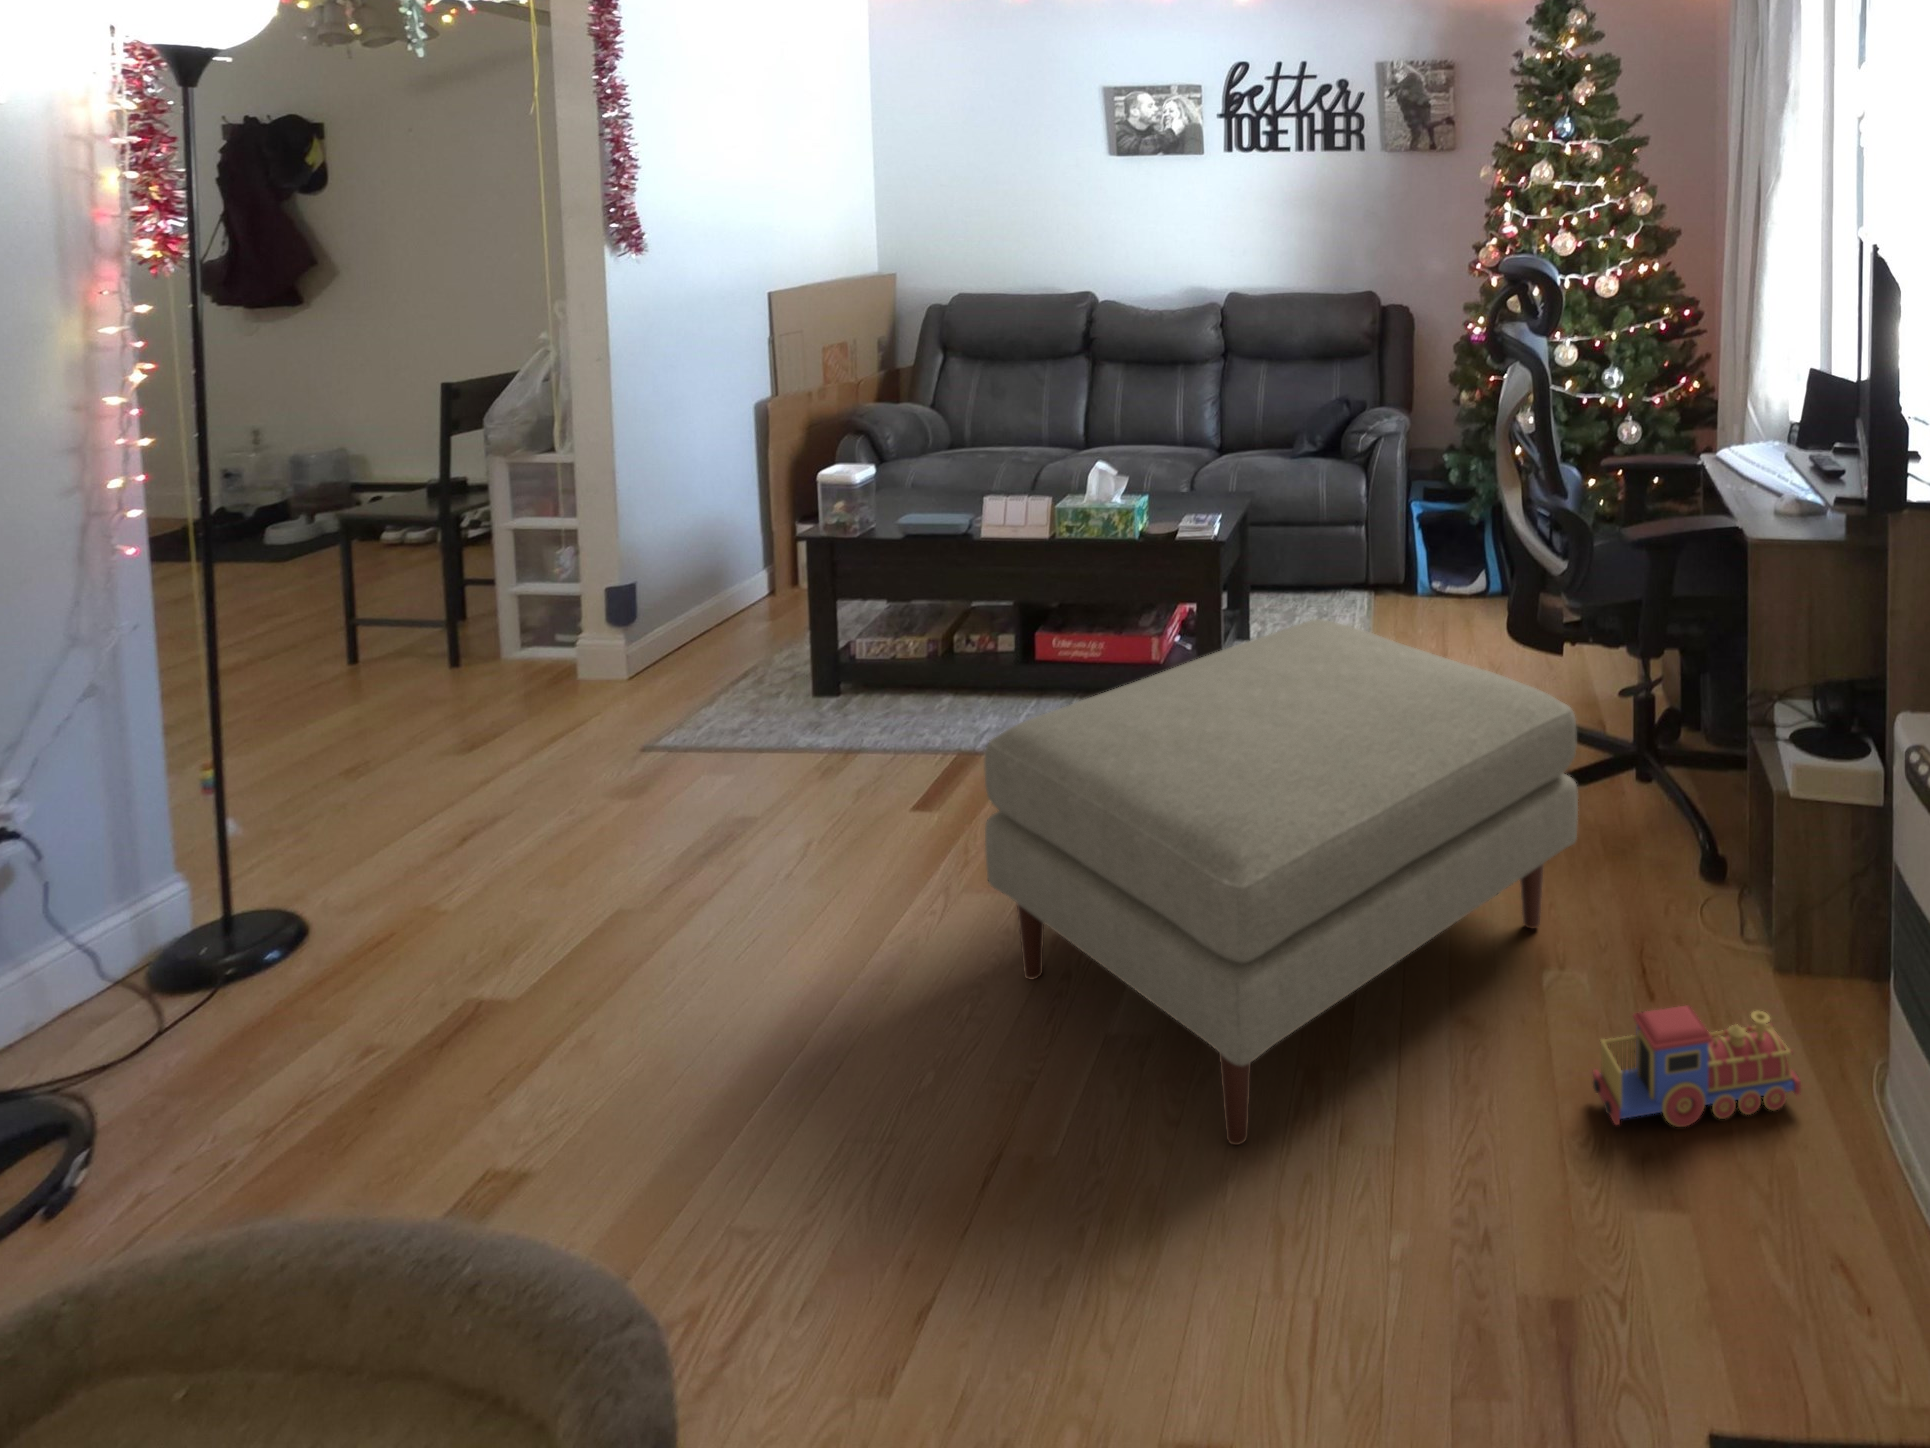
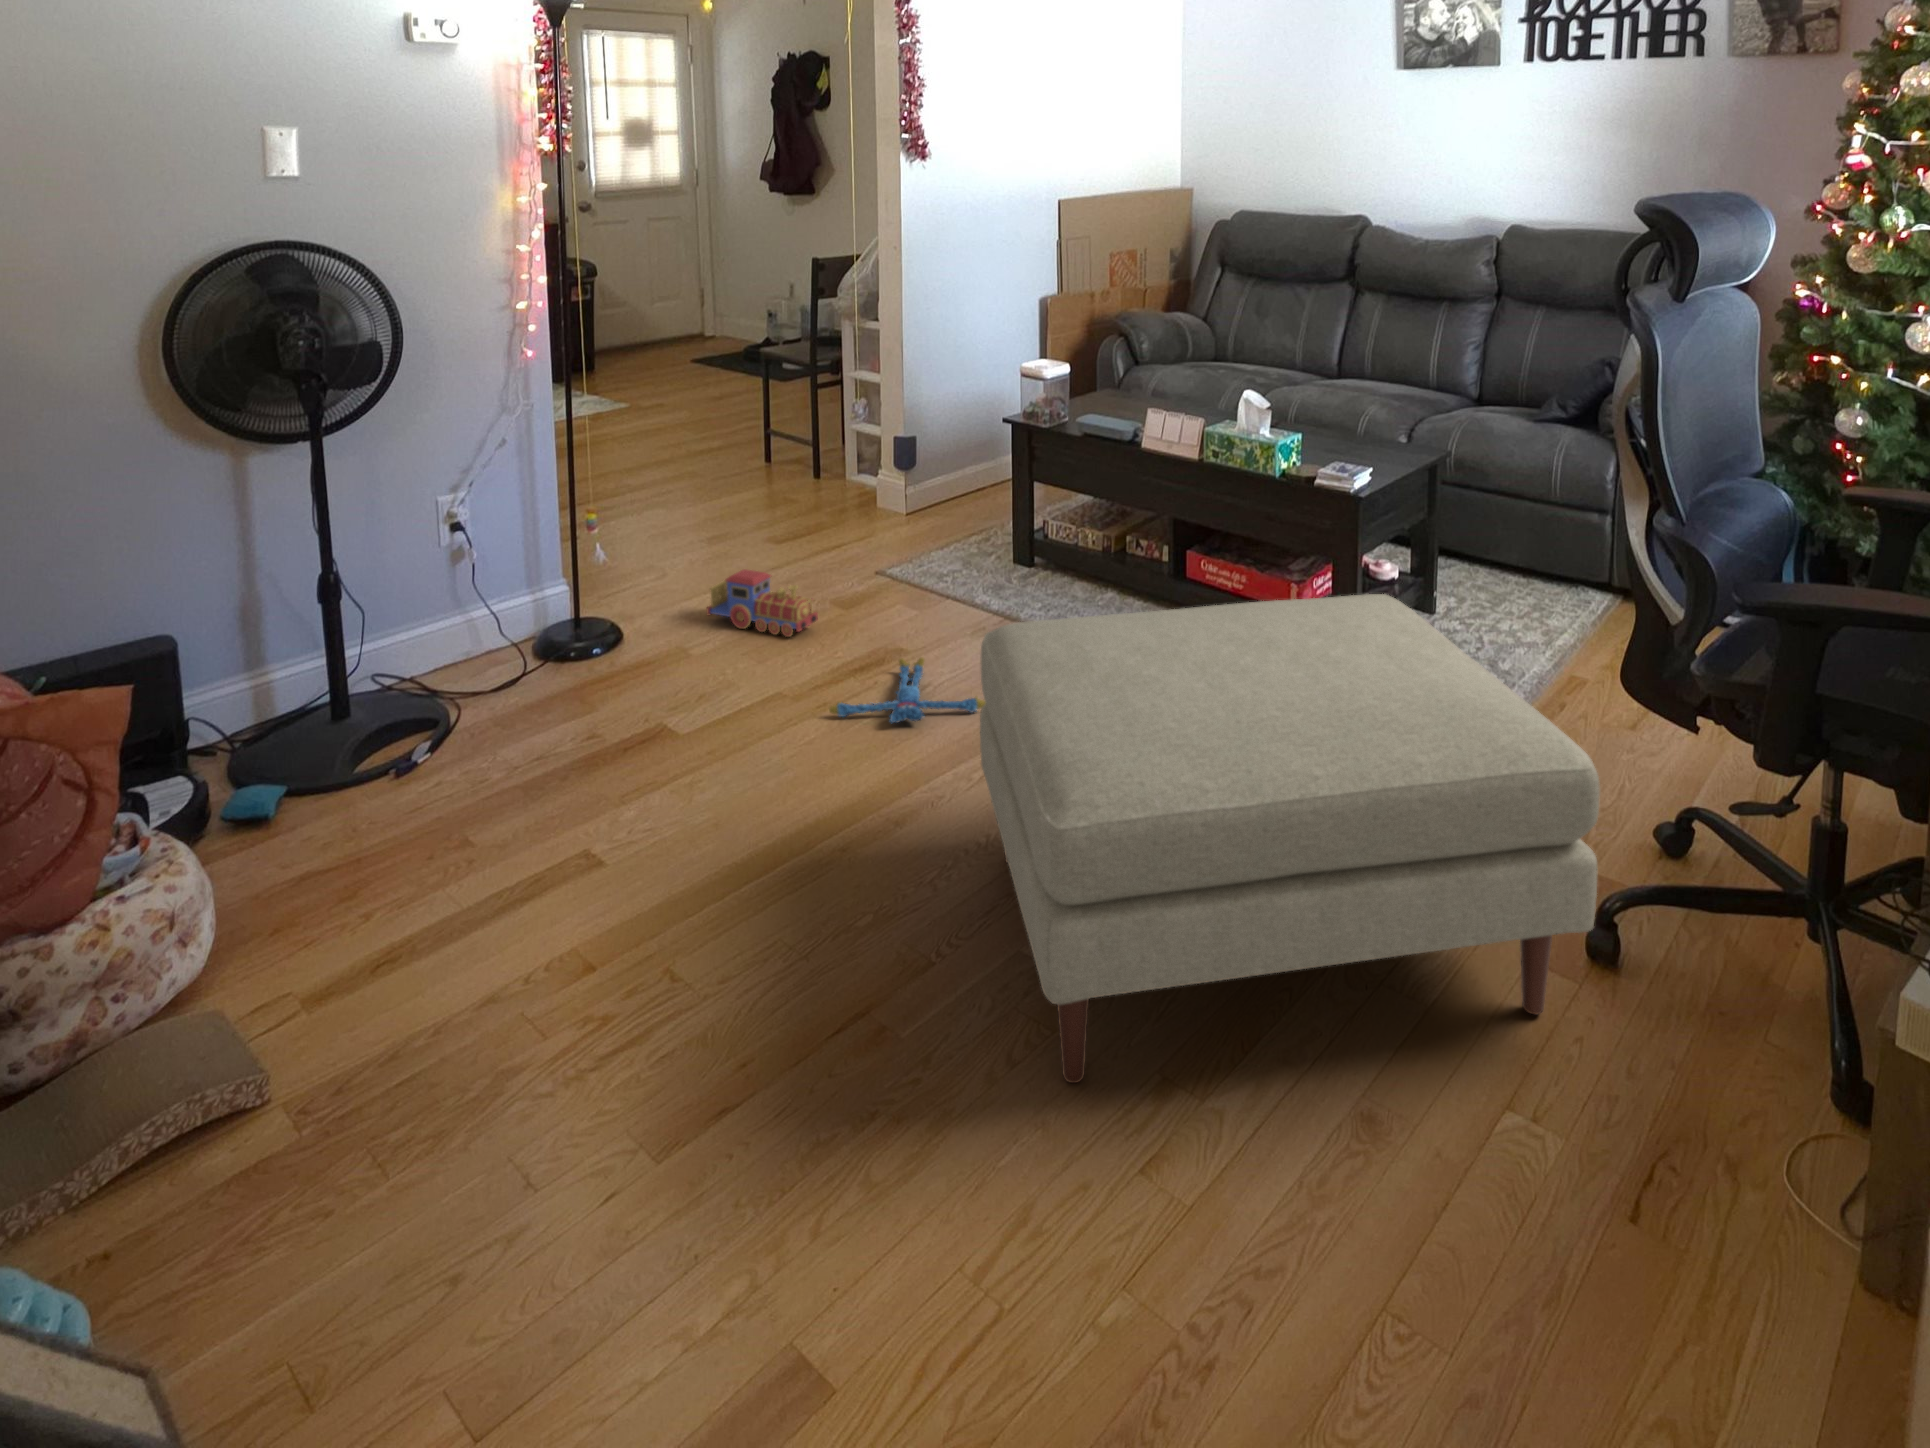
plush toy: none [709,808,896,902] -> present [829,658,986,723]
toy train: present [1593,1006,1801,1127] -> present [707,569,818,637]

